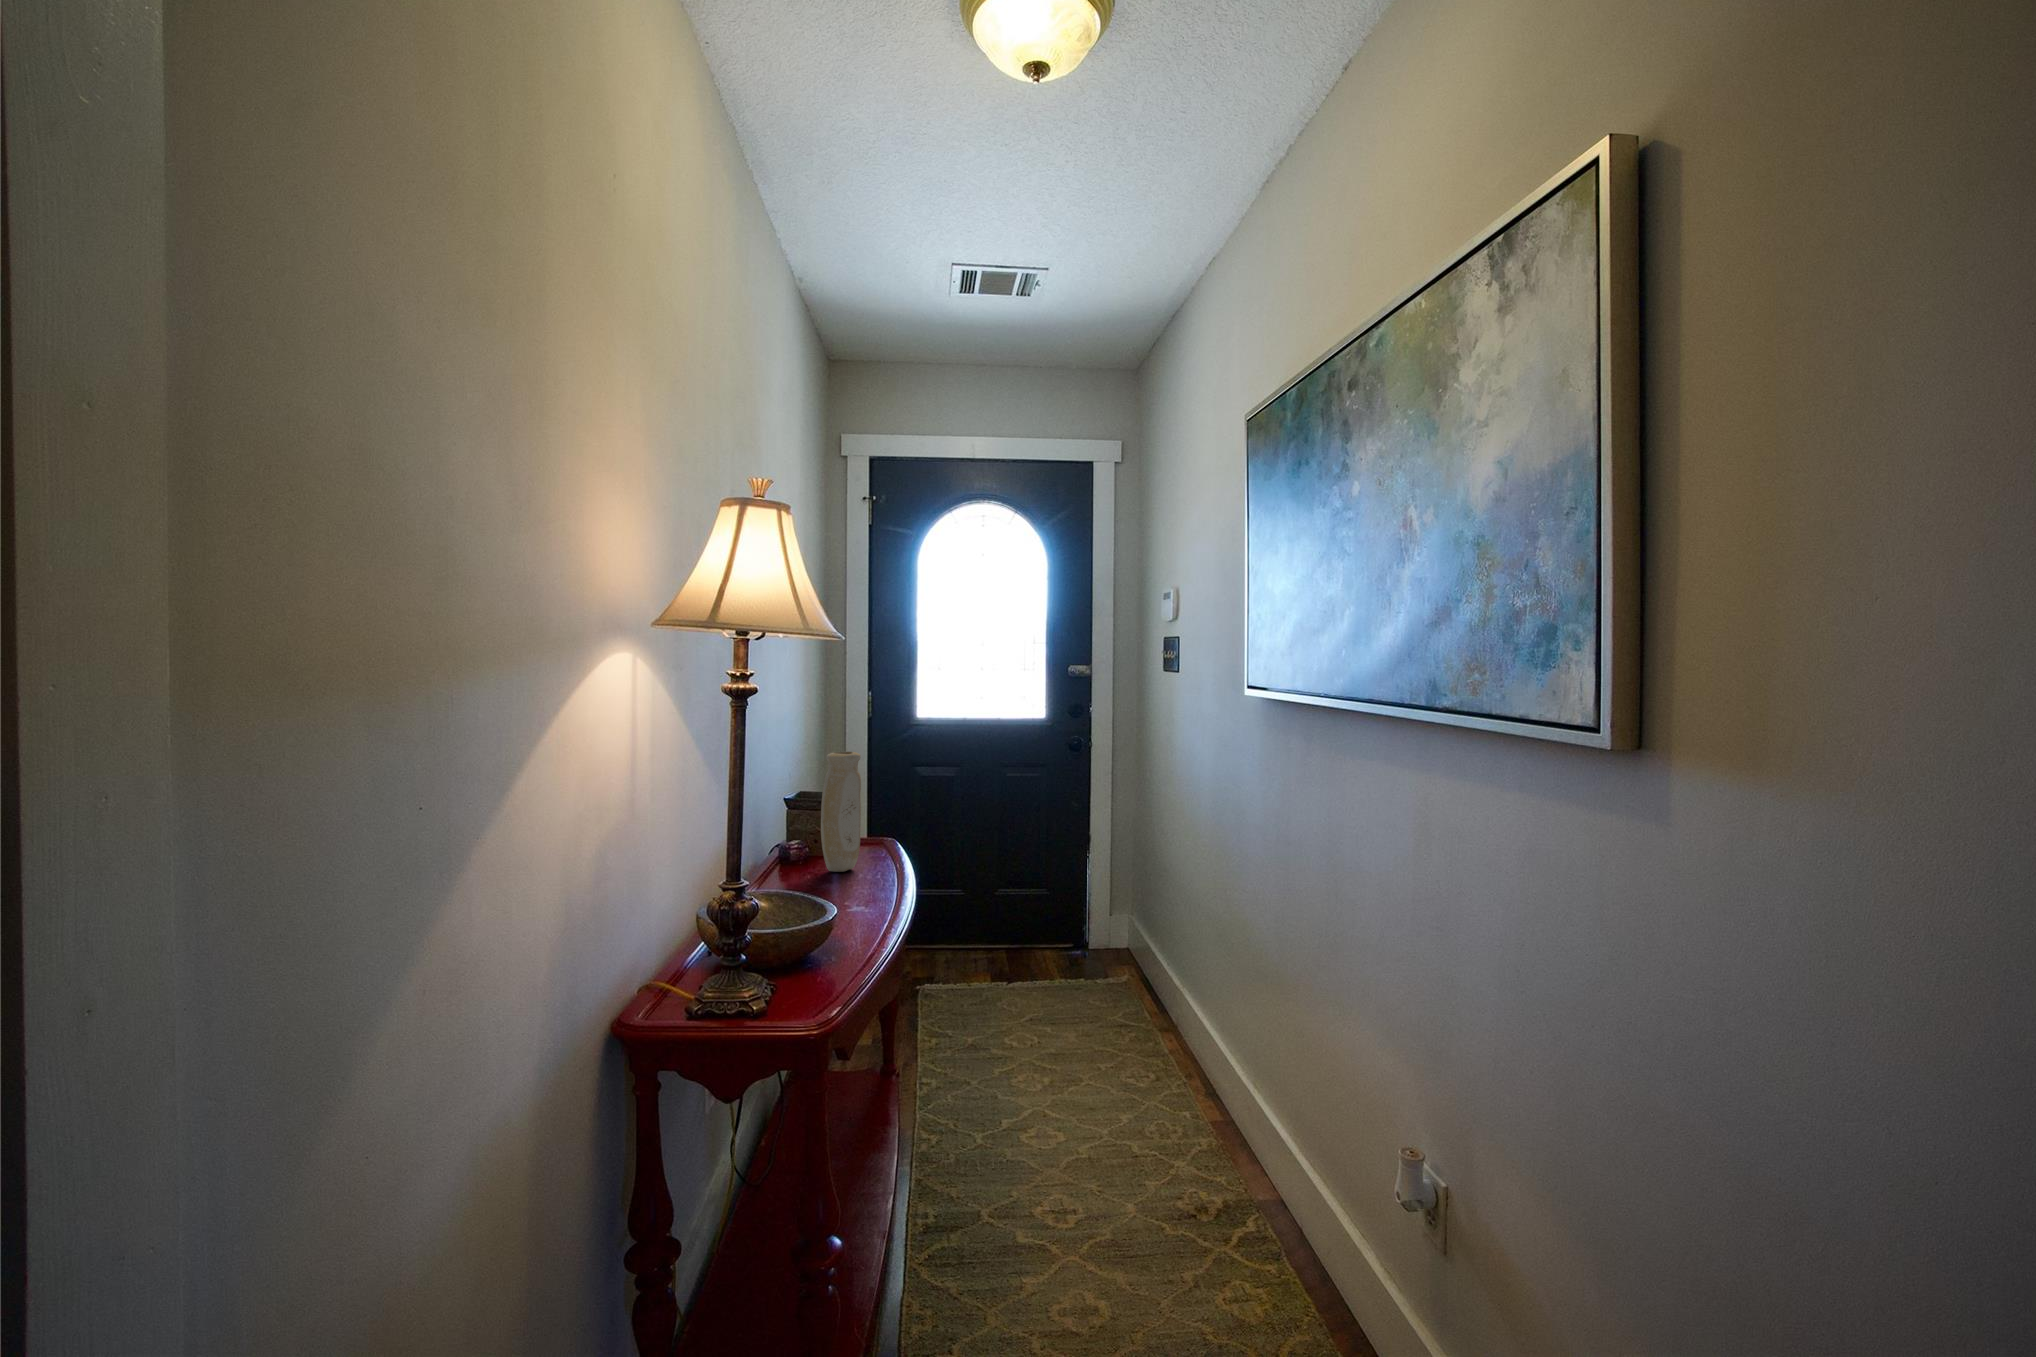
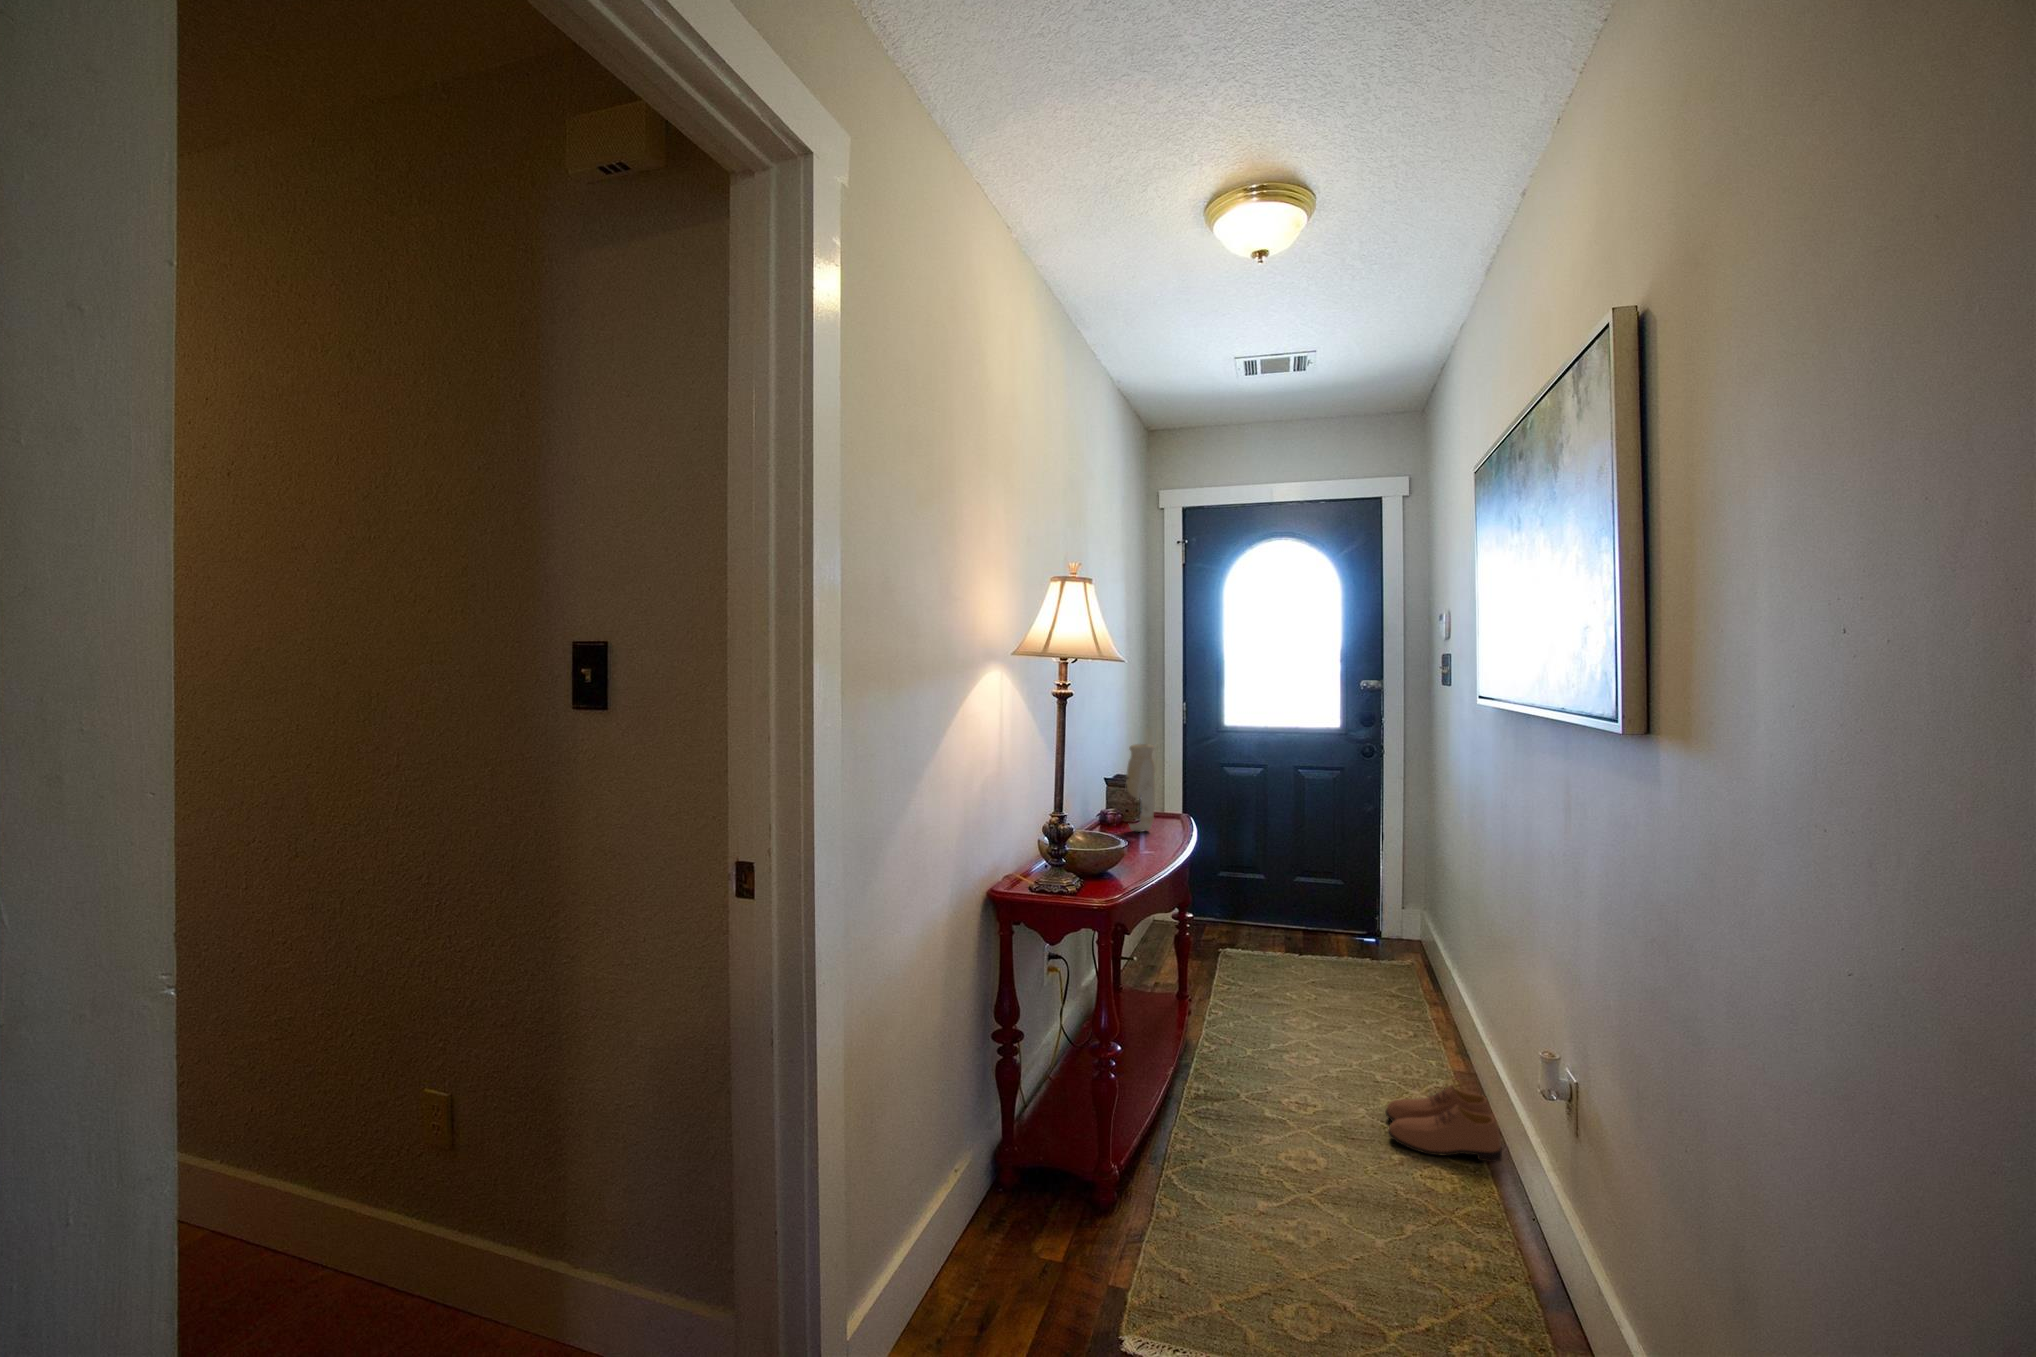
shoe: none [1159,1158,1298,1265] -> present [1385,1086,1502,1162]

